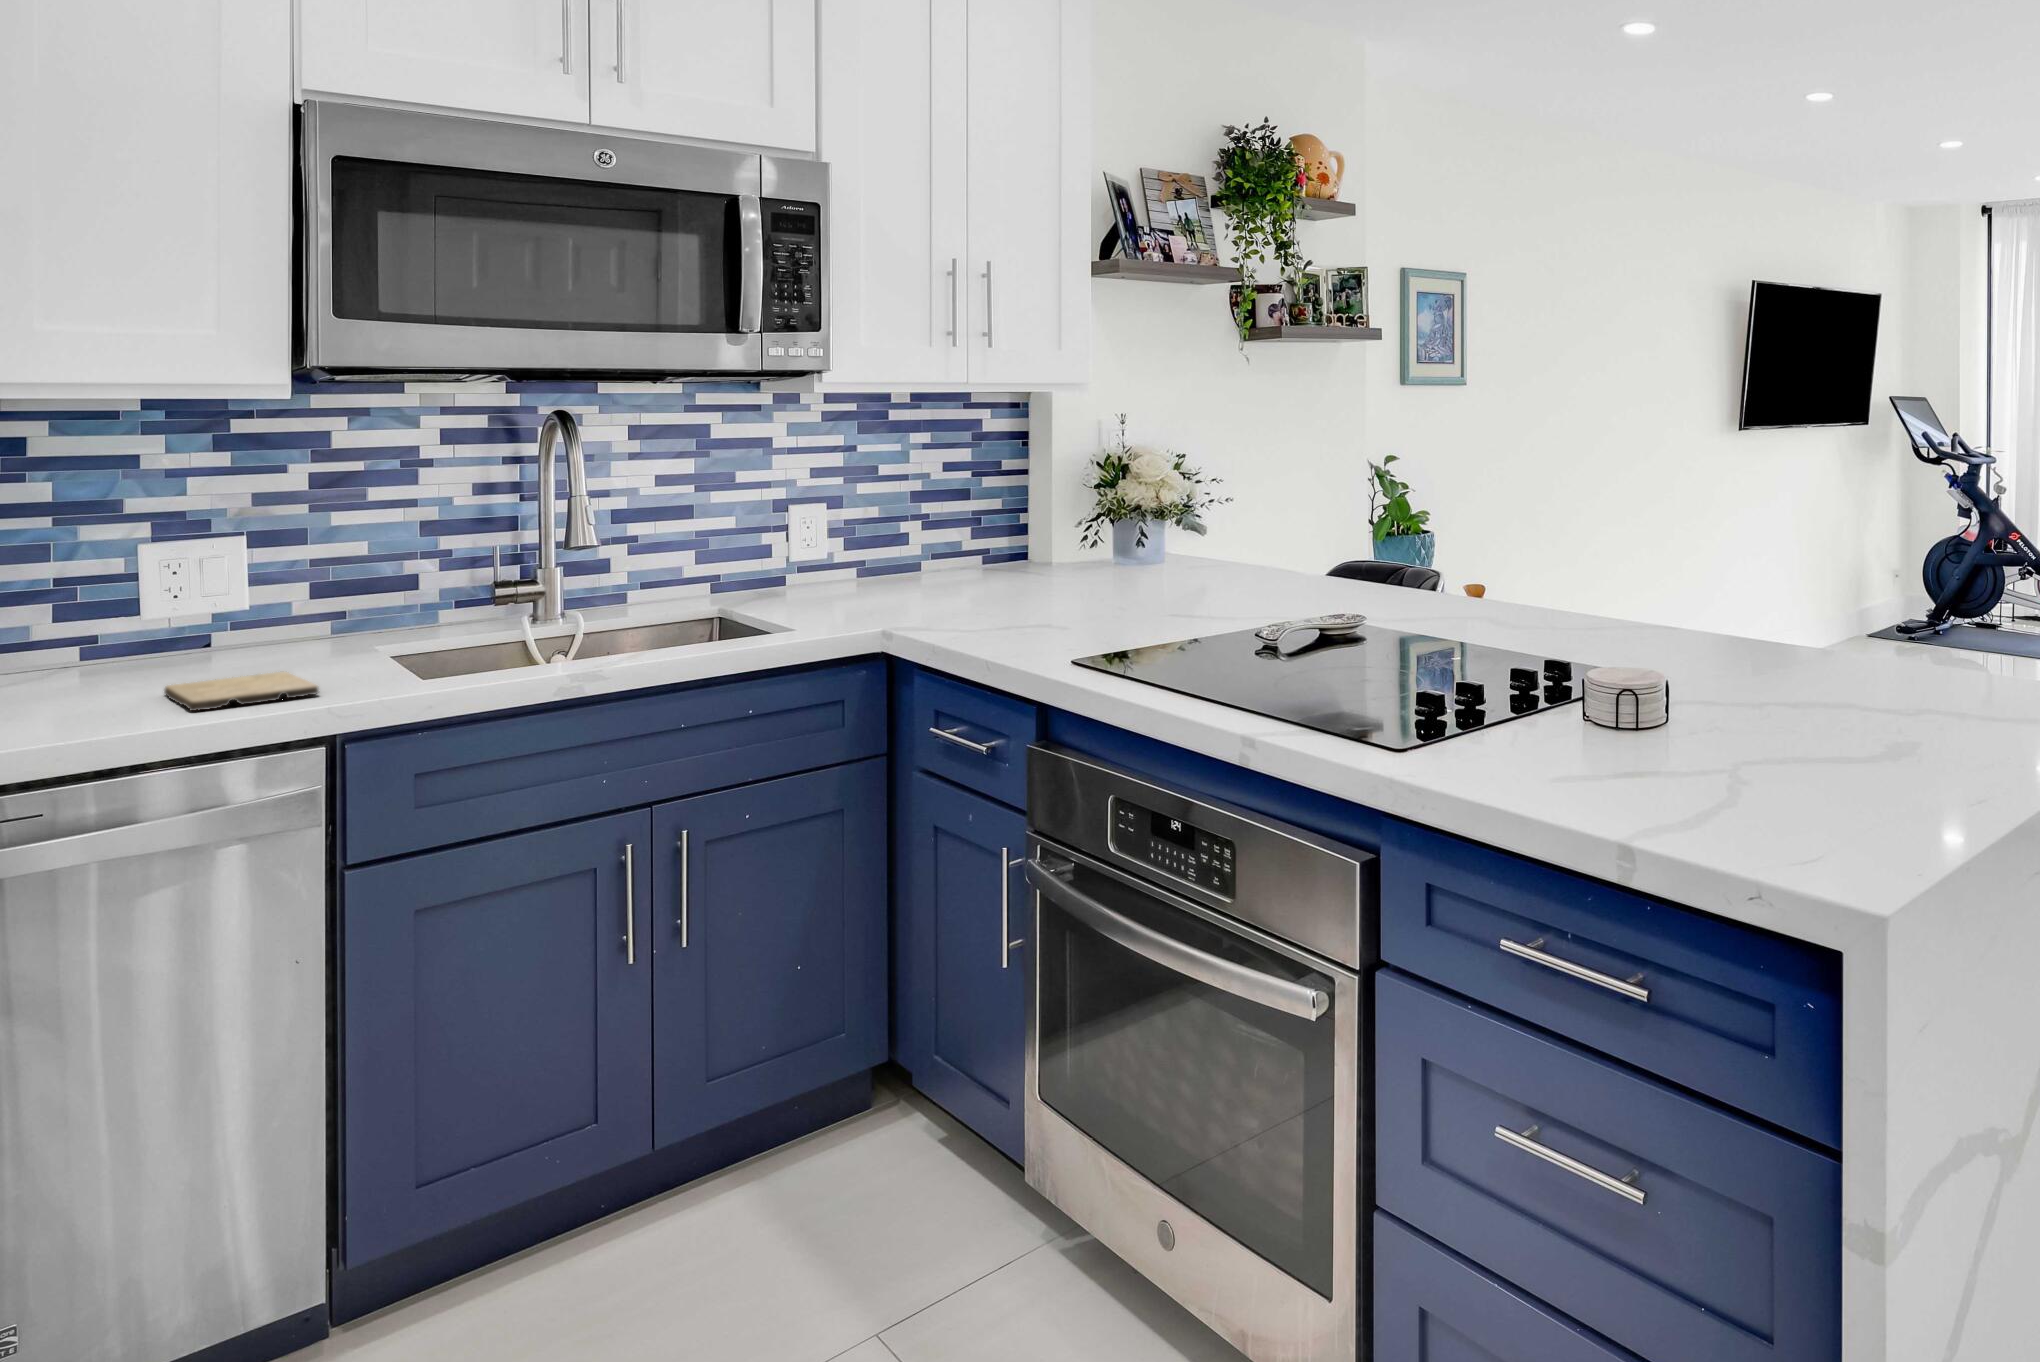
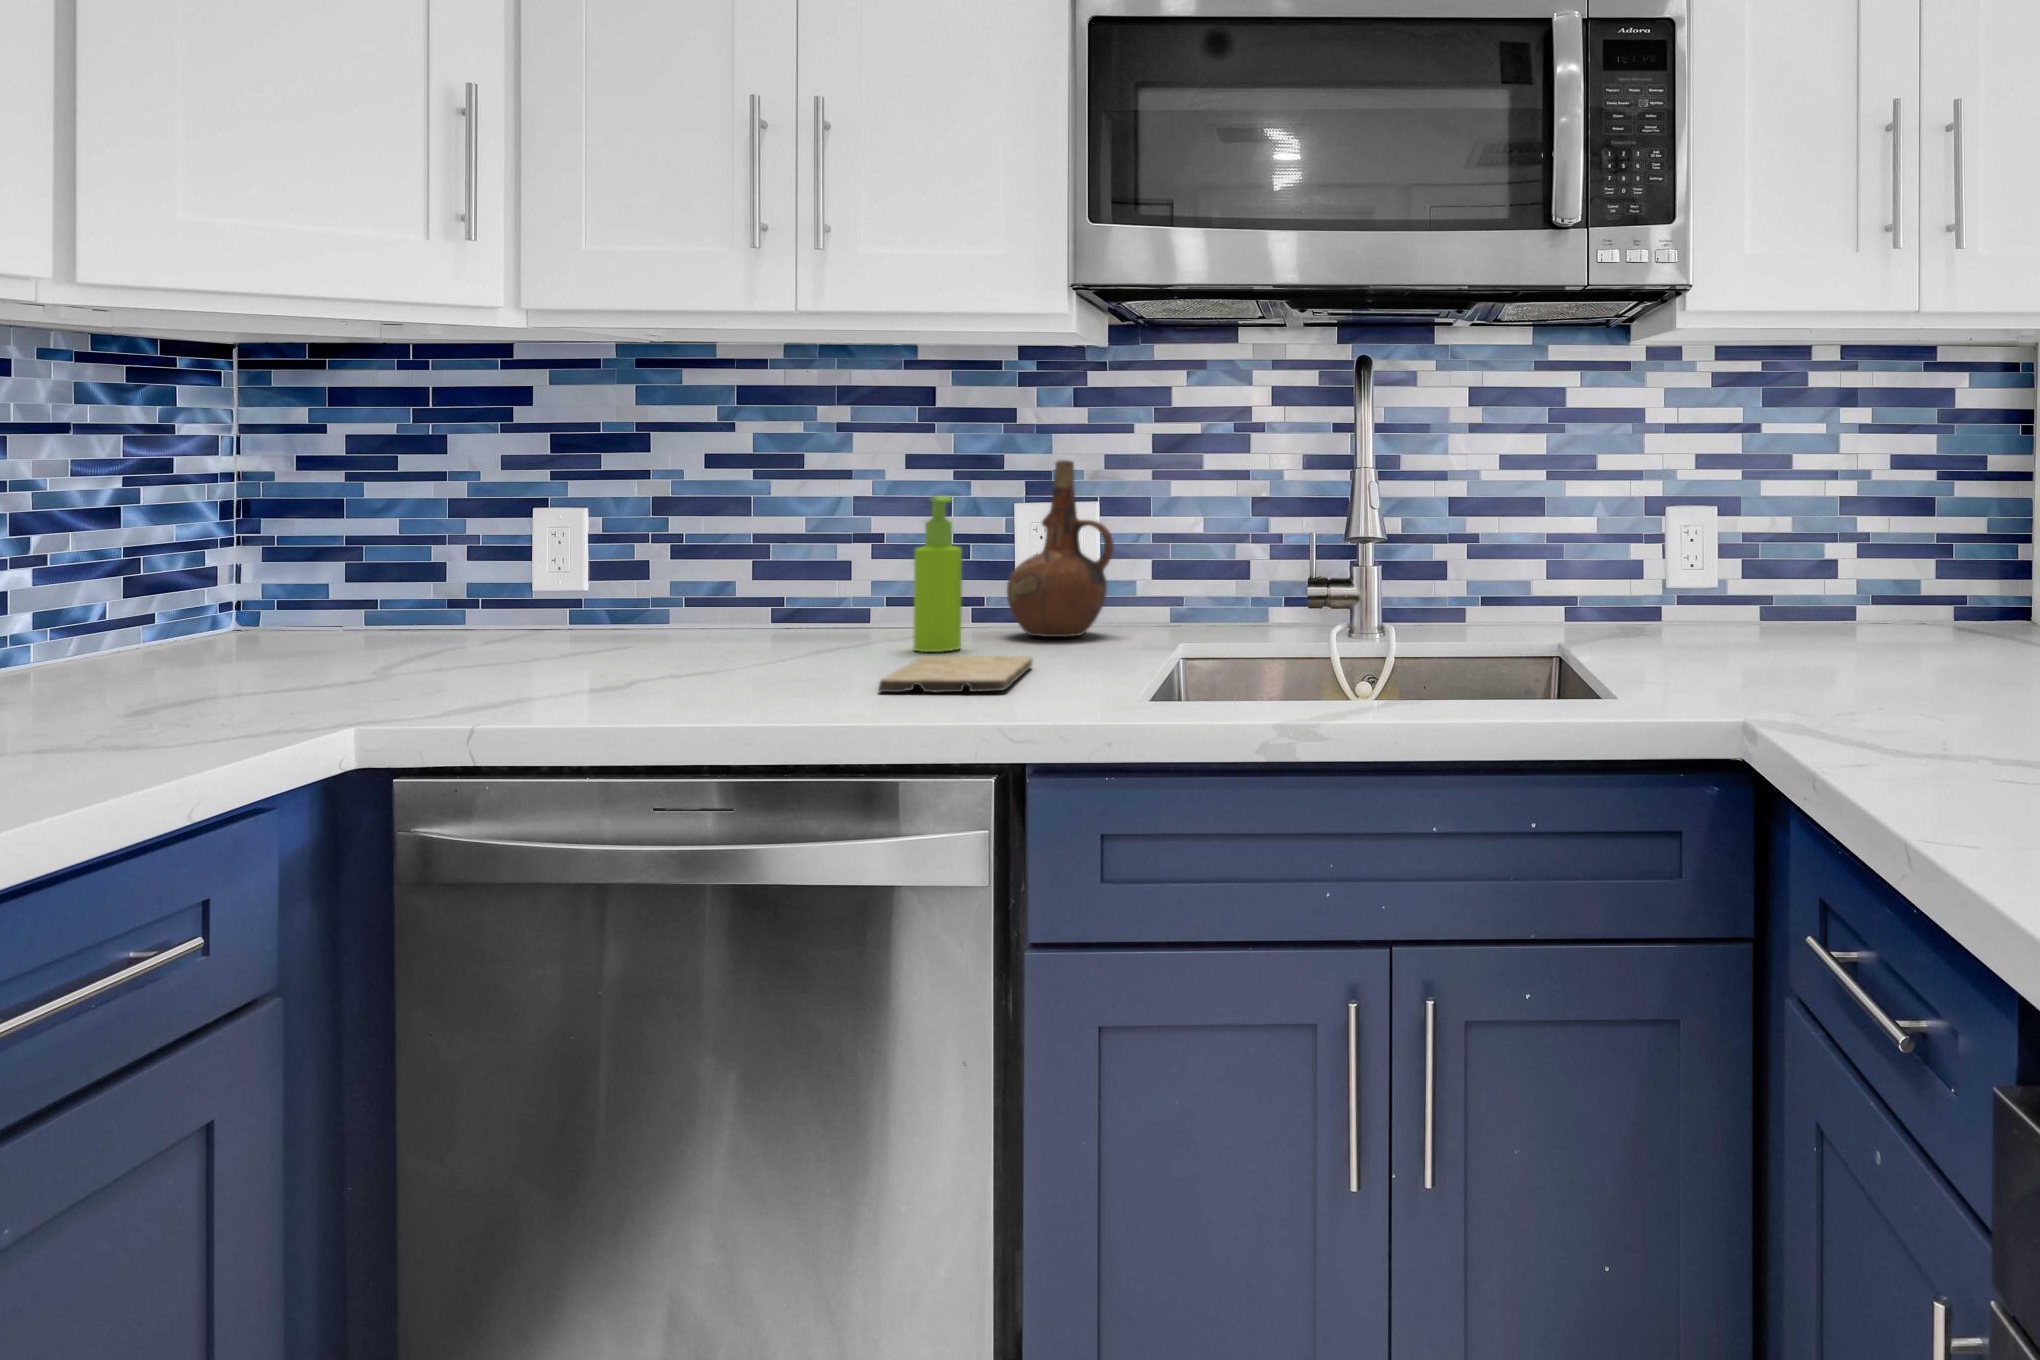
ceramic pitcher: none [168,505,291,661] -> present [1007,460,1113,637]
soap dispenser: none [98,548,159,687] -> present [913,496,962,652]

